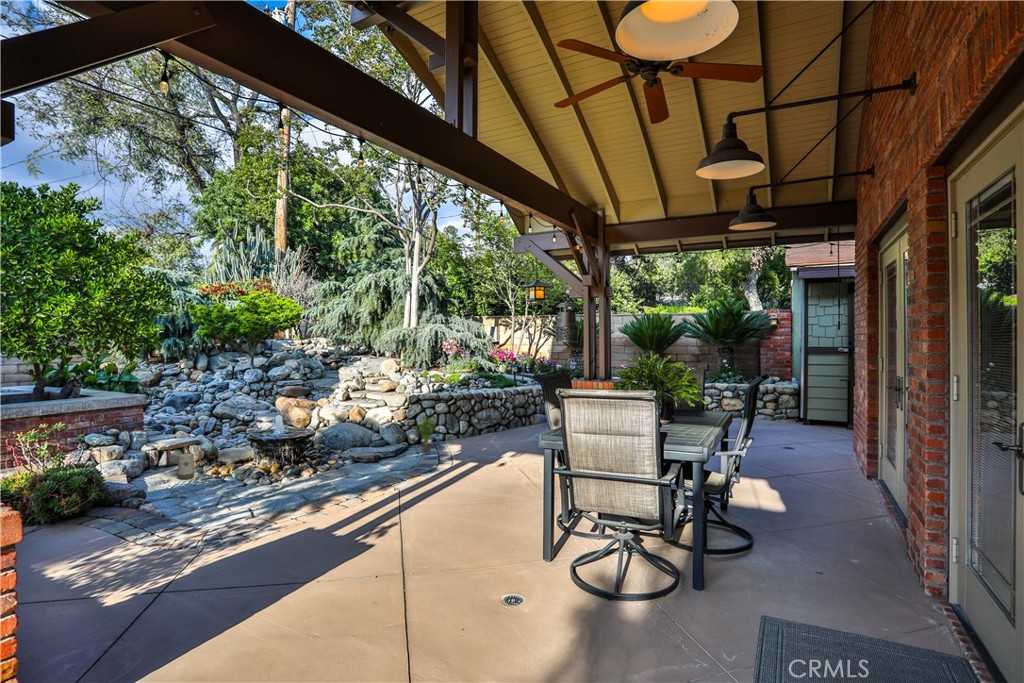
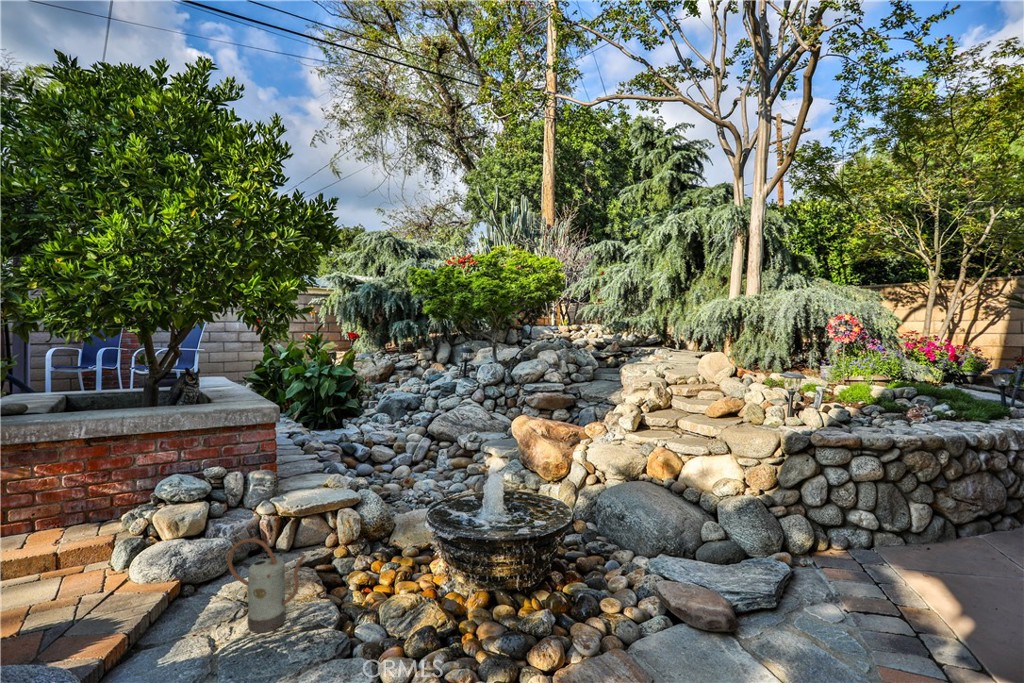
potted plant: present [419,418,434,453] -> none [816,497,912,612]

